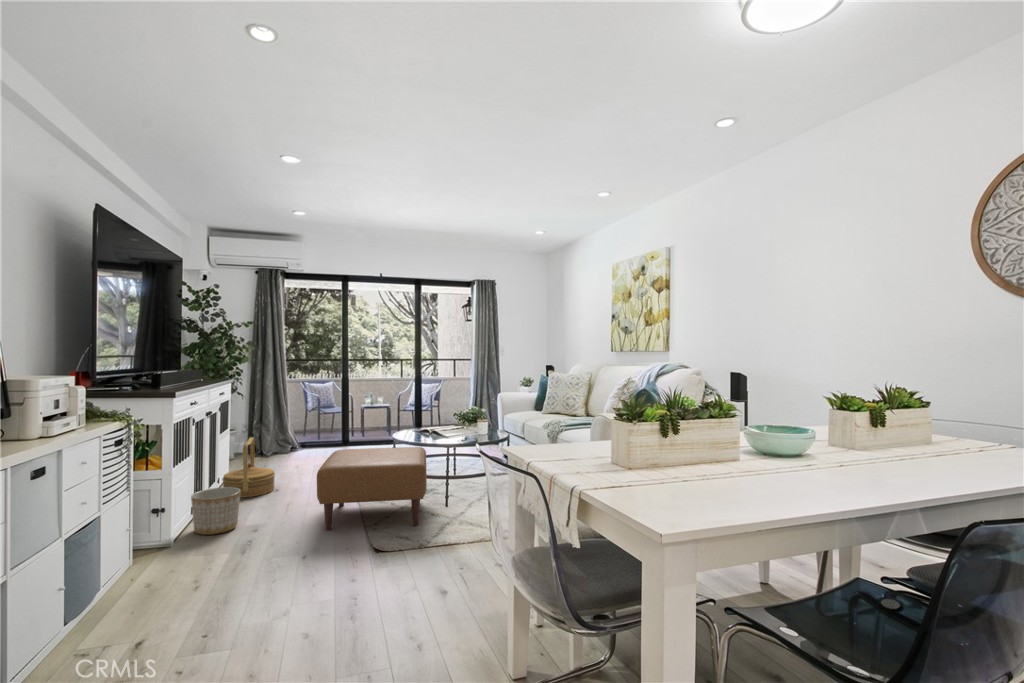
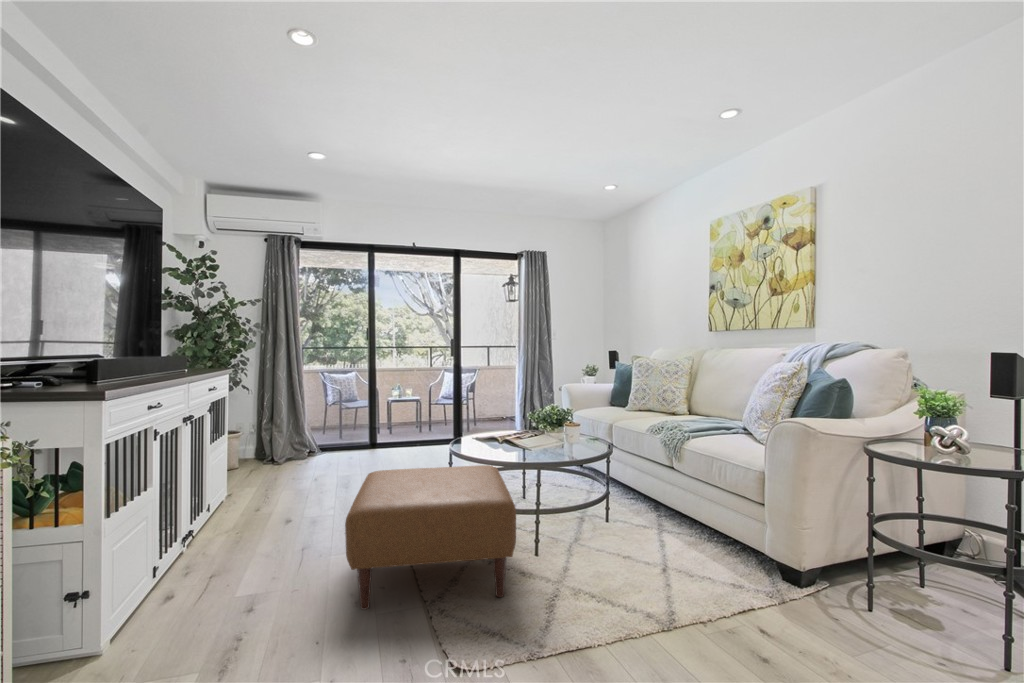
woven basket: present [222,437,275,498] -> none [212,448,286,536]
planter: present [191,487,241,535] -> none [144,536,226,621]

